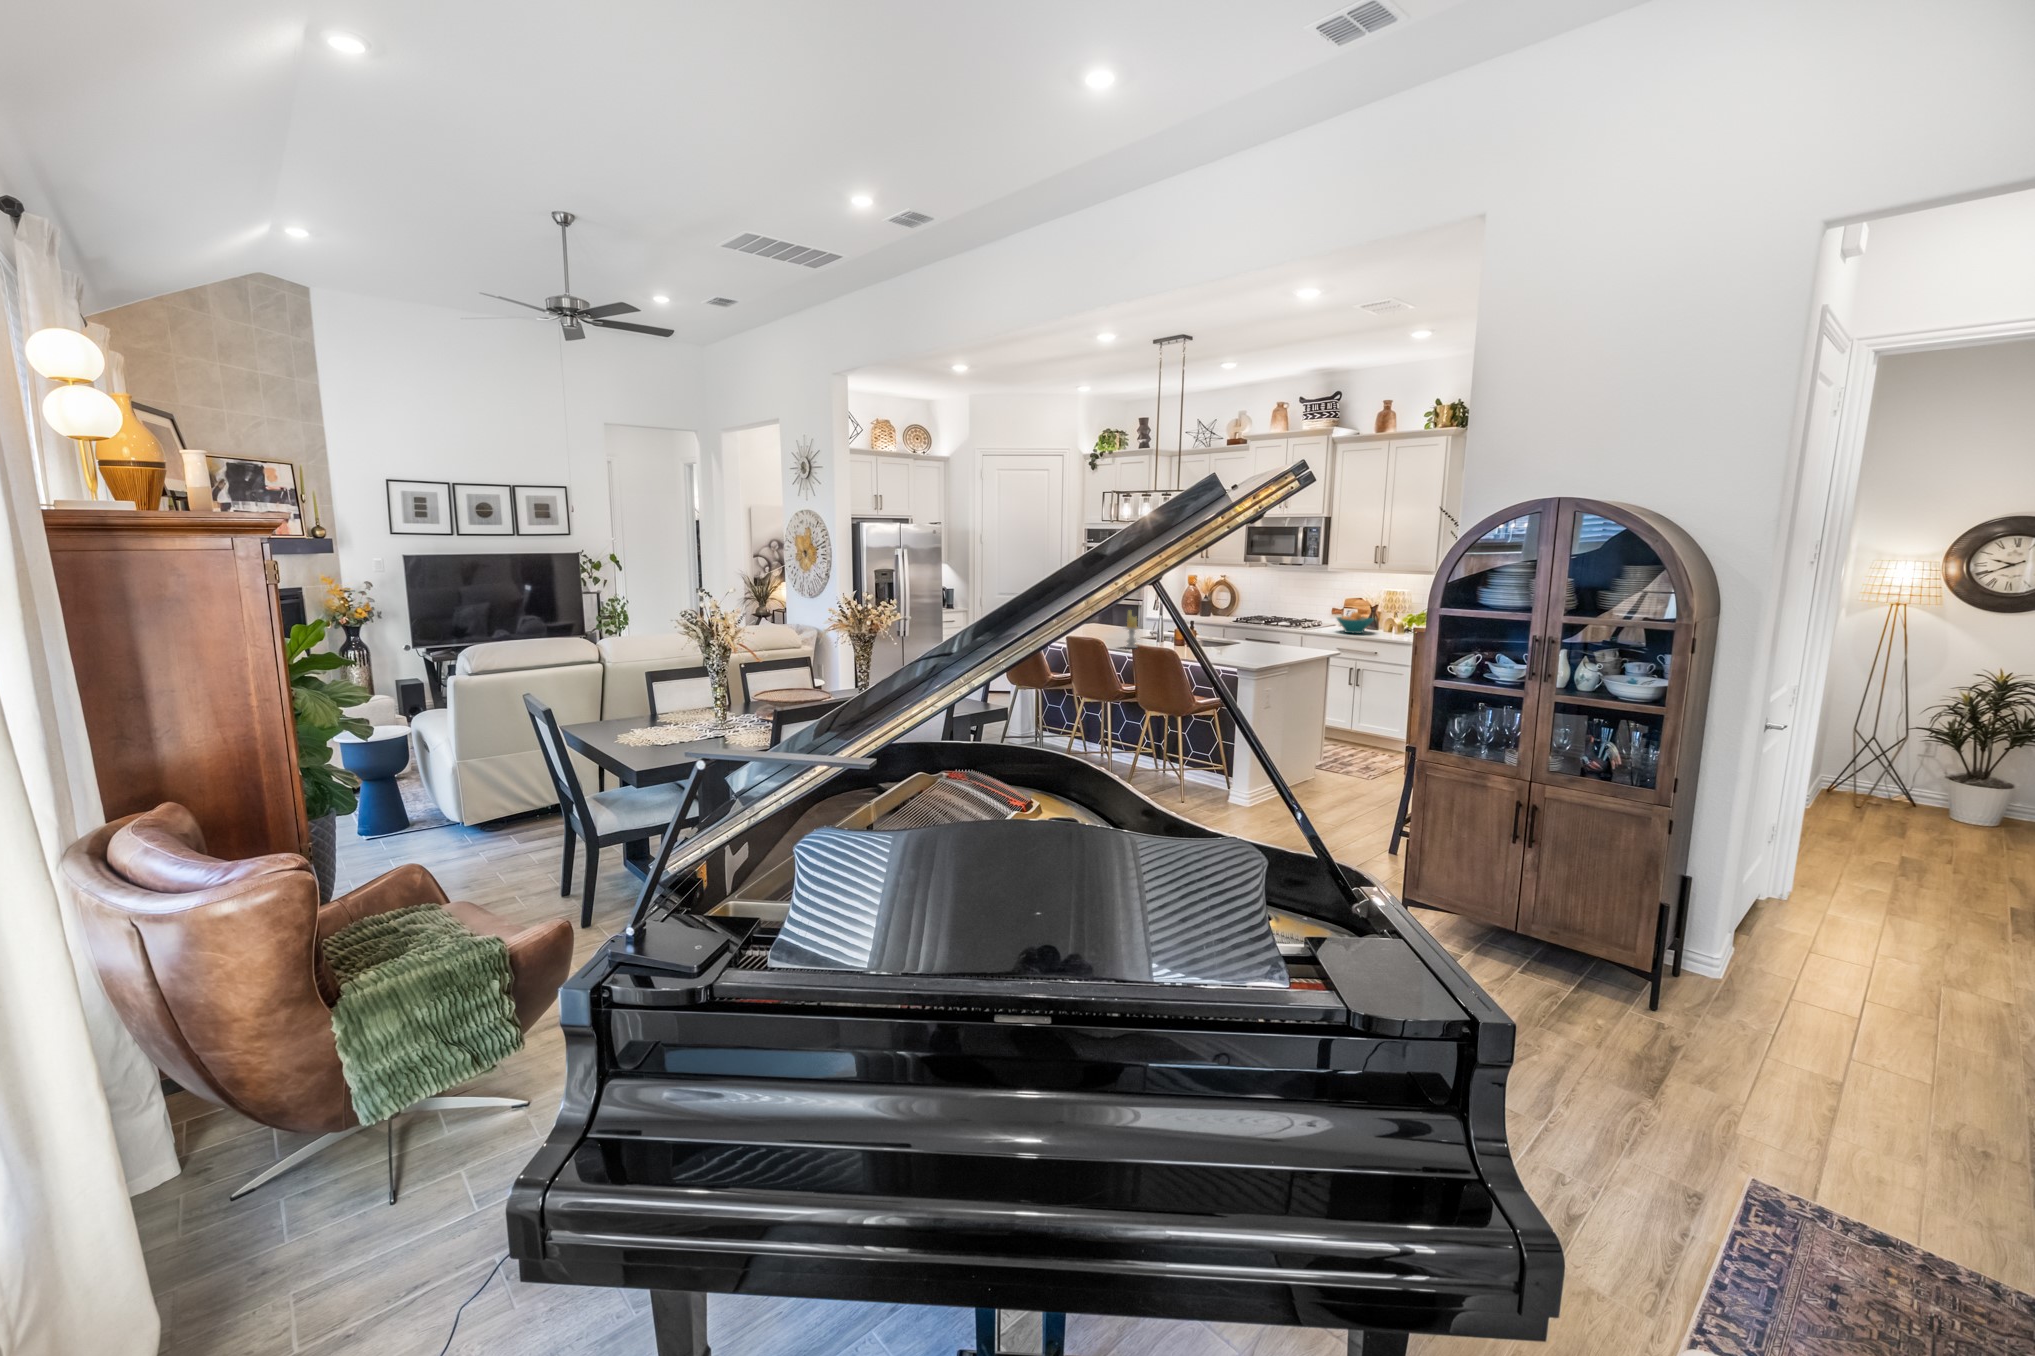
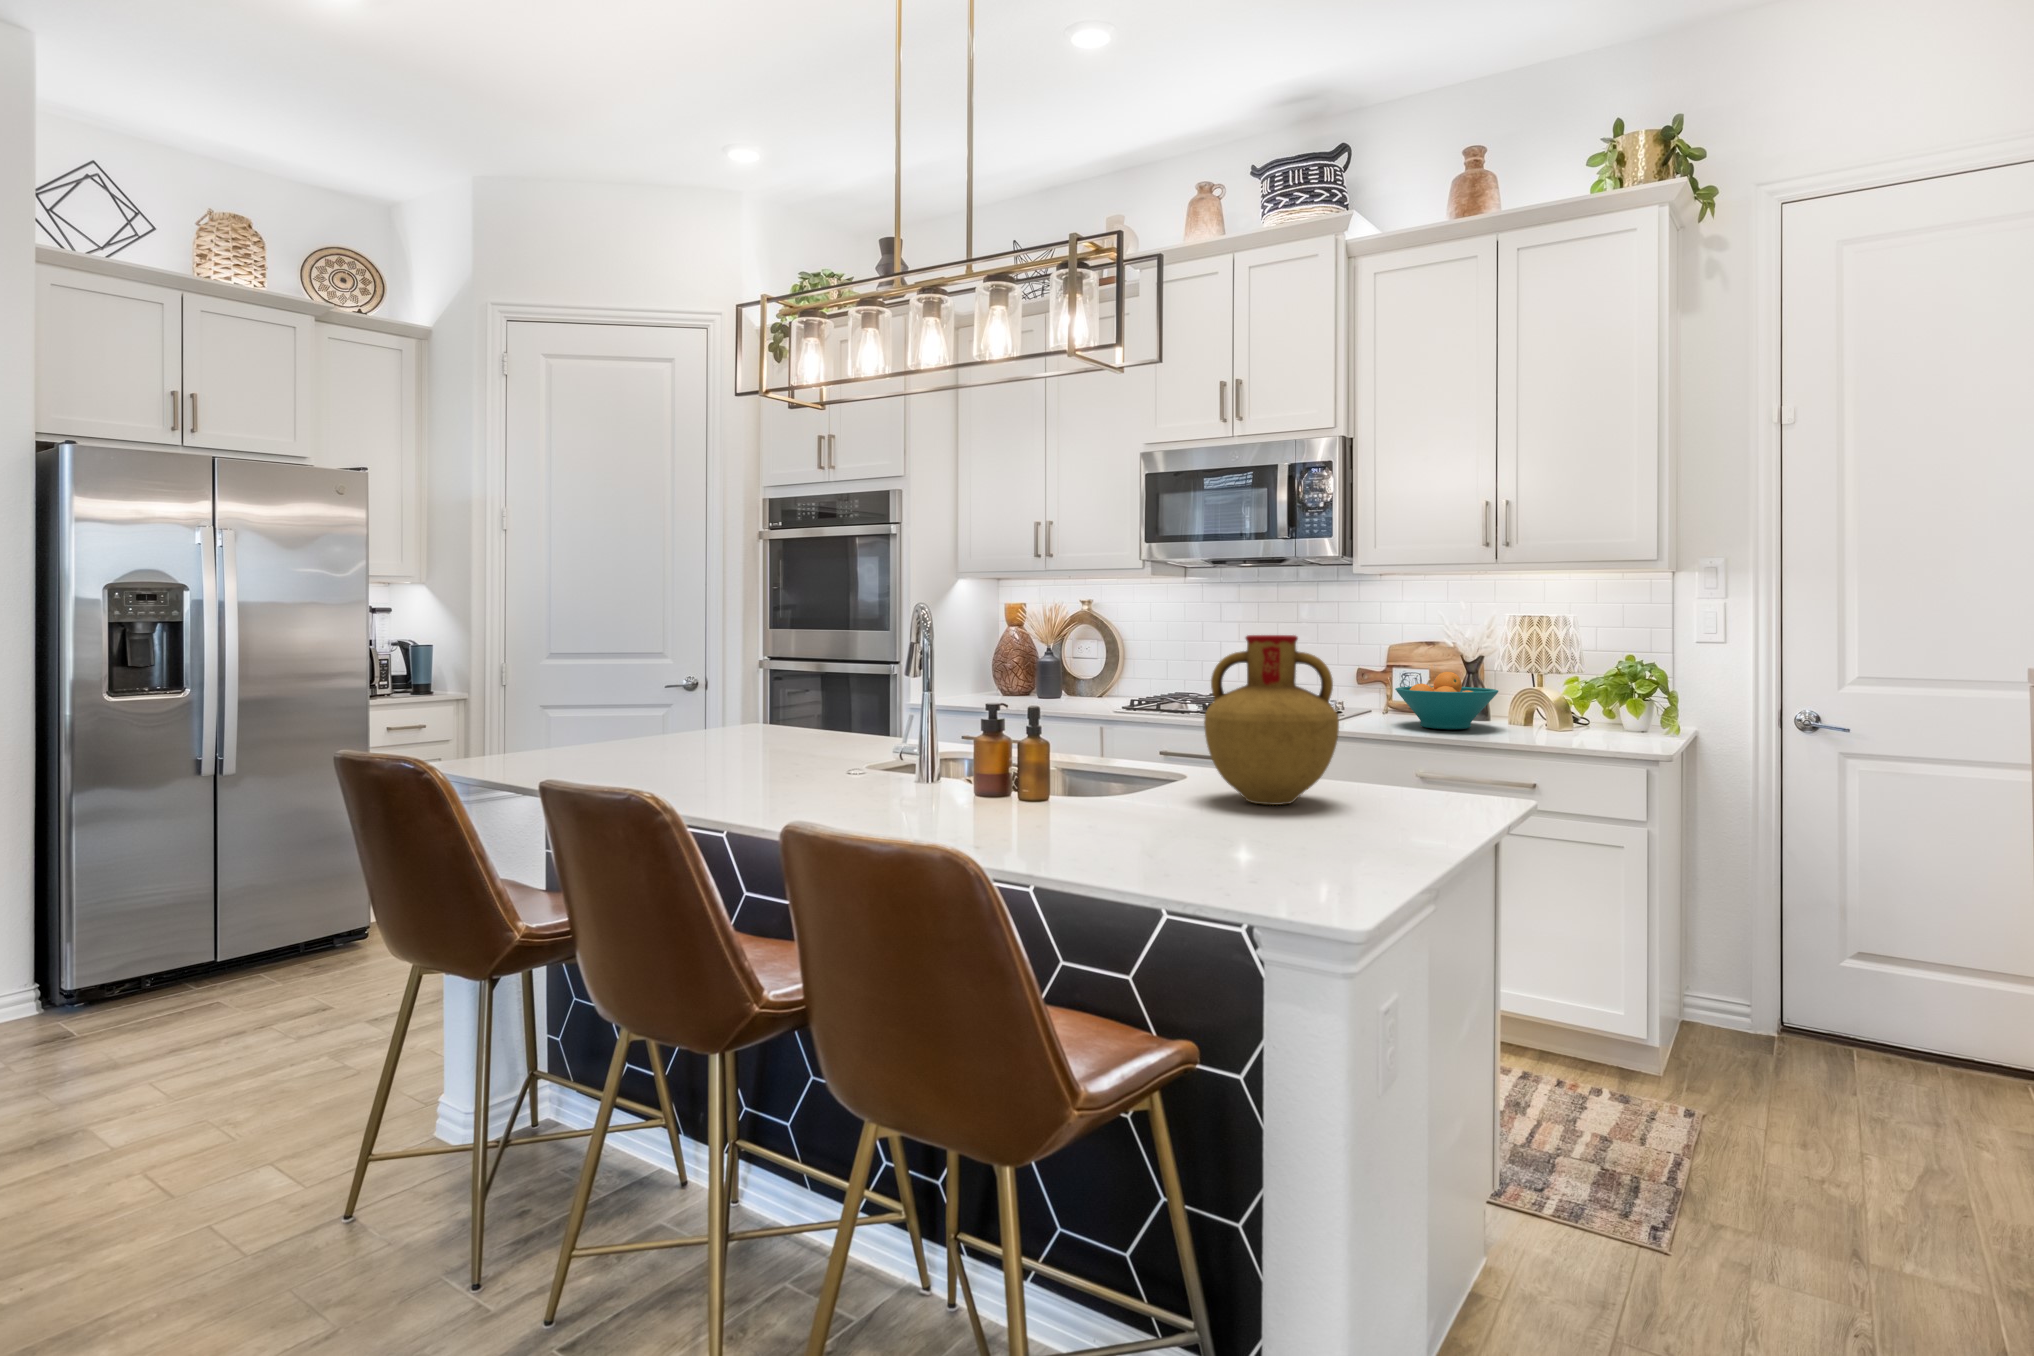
vase: none [1241,604,1279,651] -> present [1204,635,1339,805]
candle: present [1124,610,1140,648] -> none [773,664,846,809]

